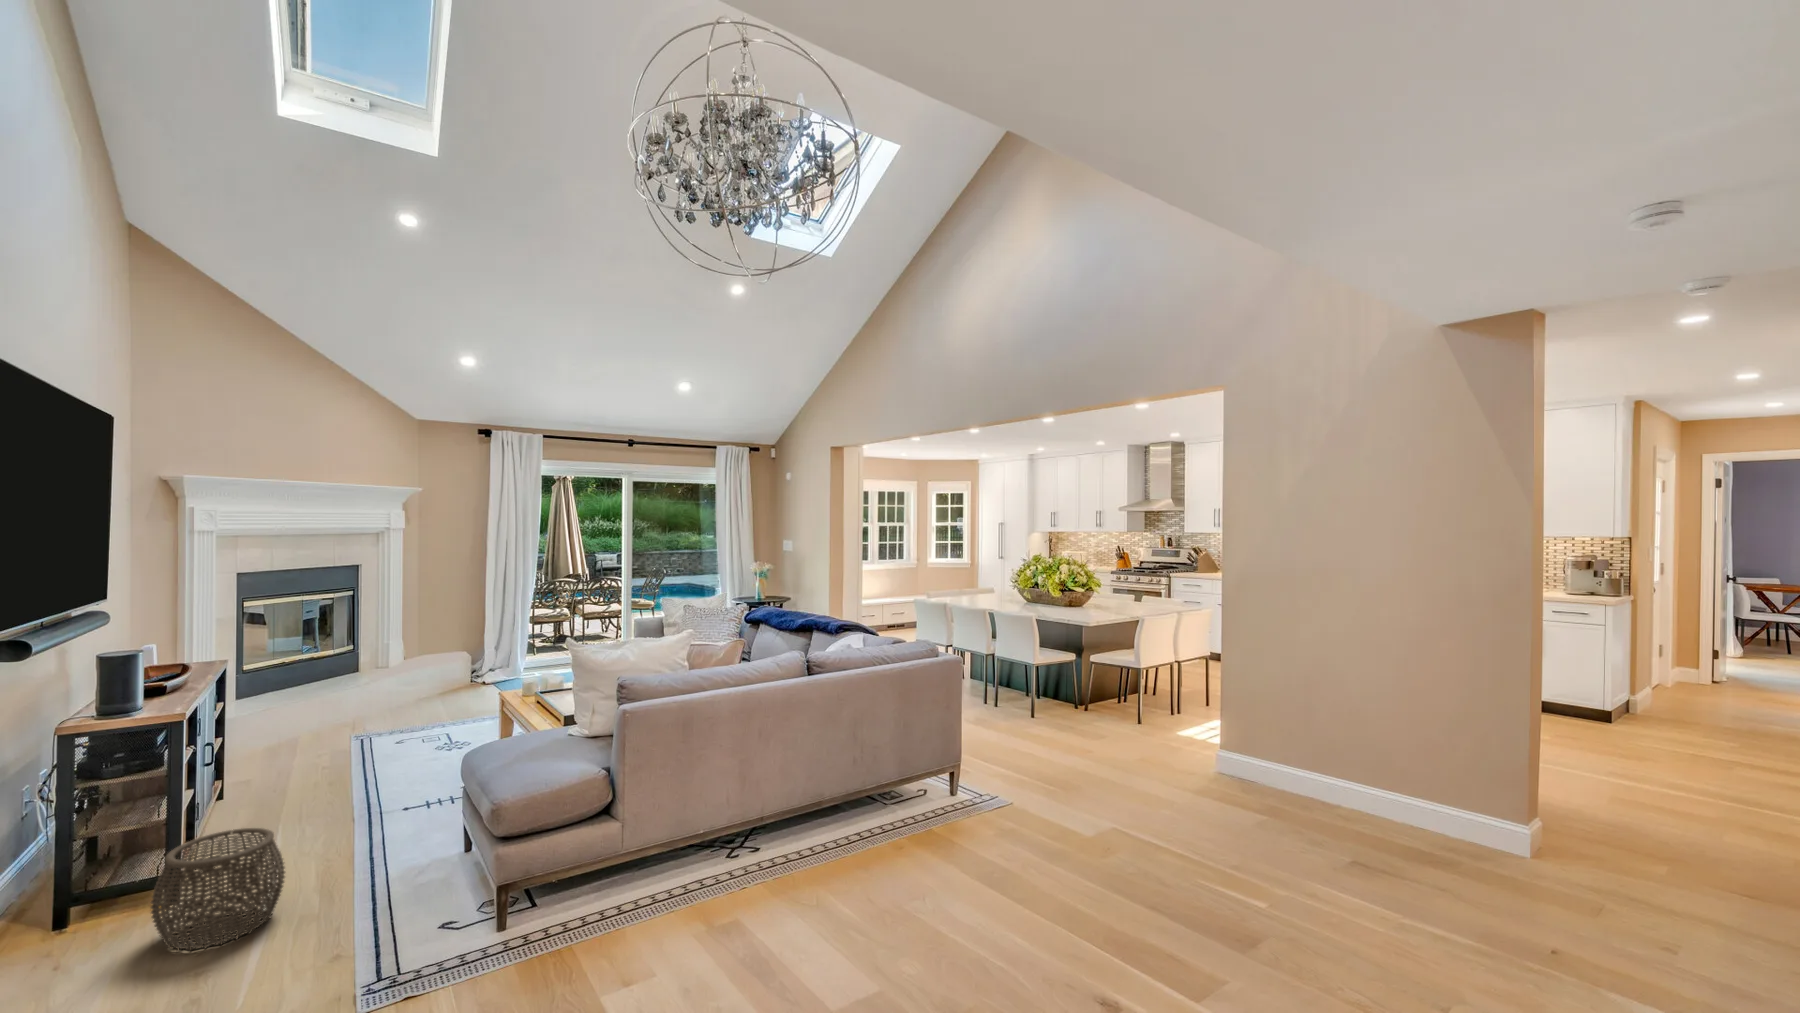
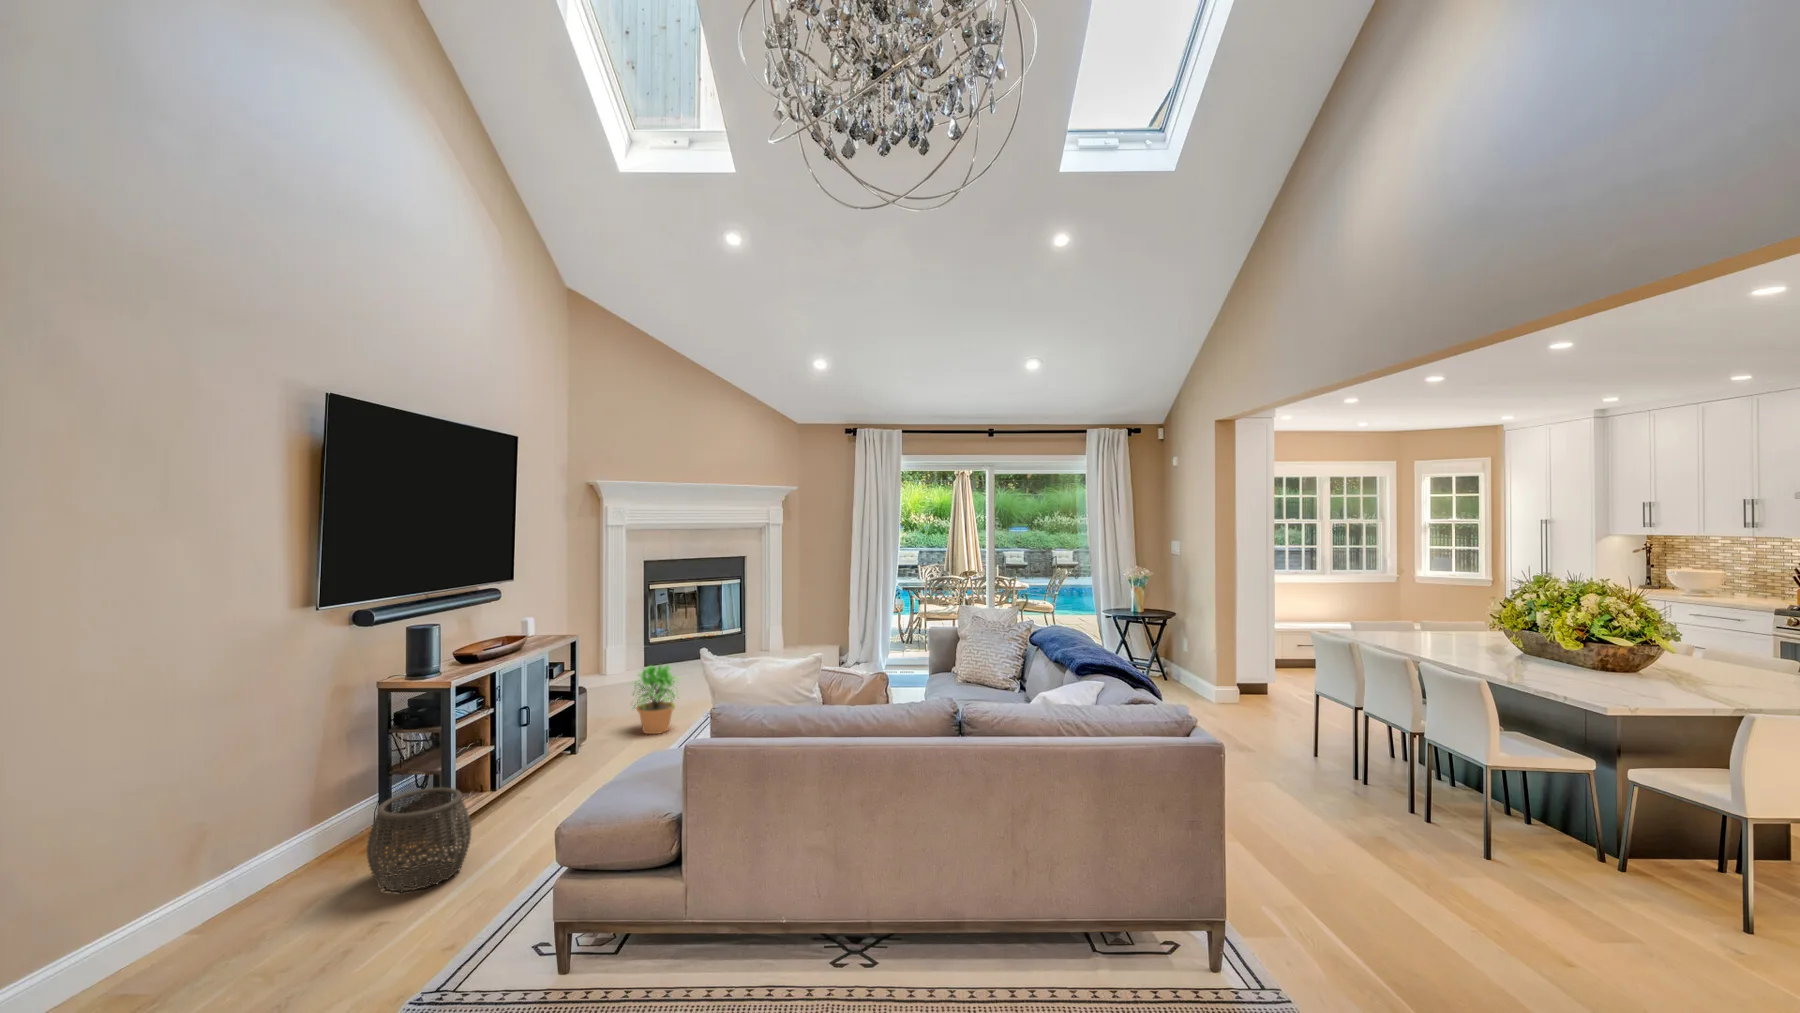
potted plant: none [281,687,363,769] -> present [633,665,679,734]

